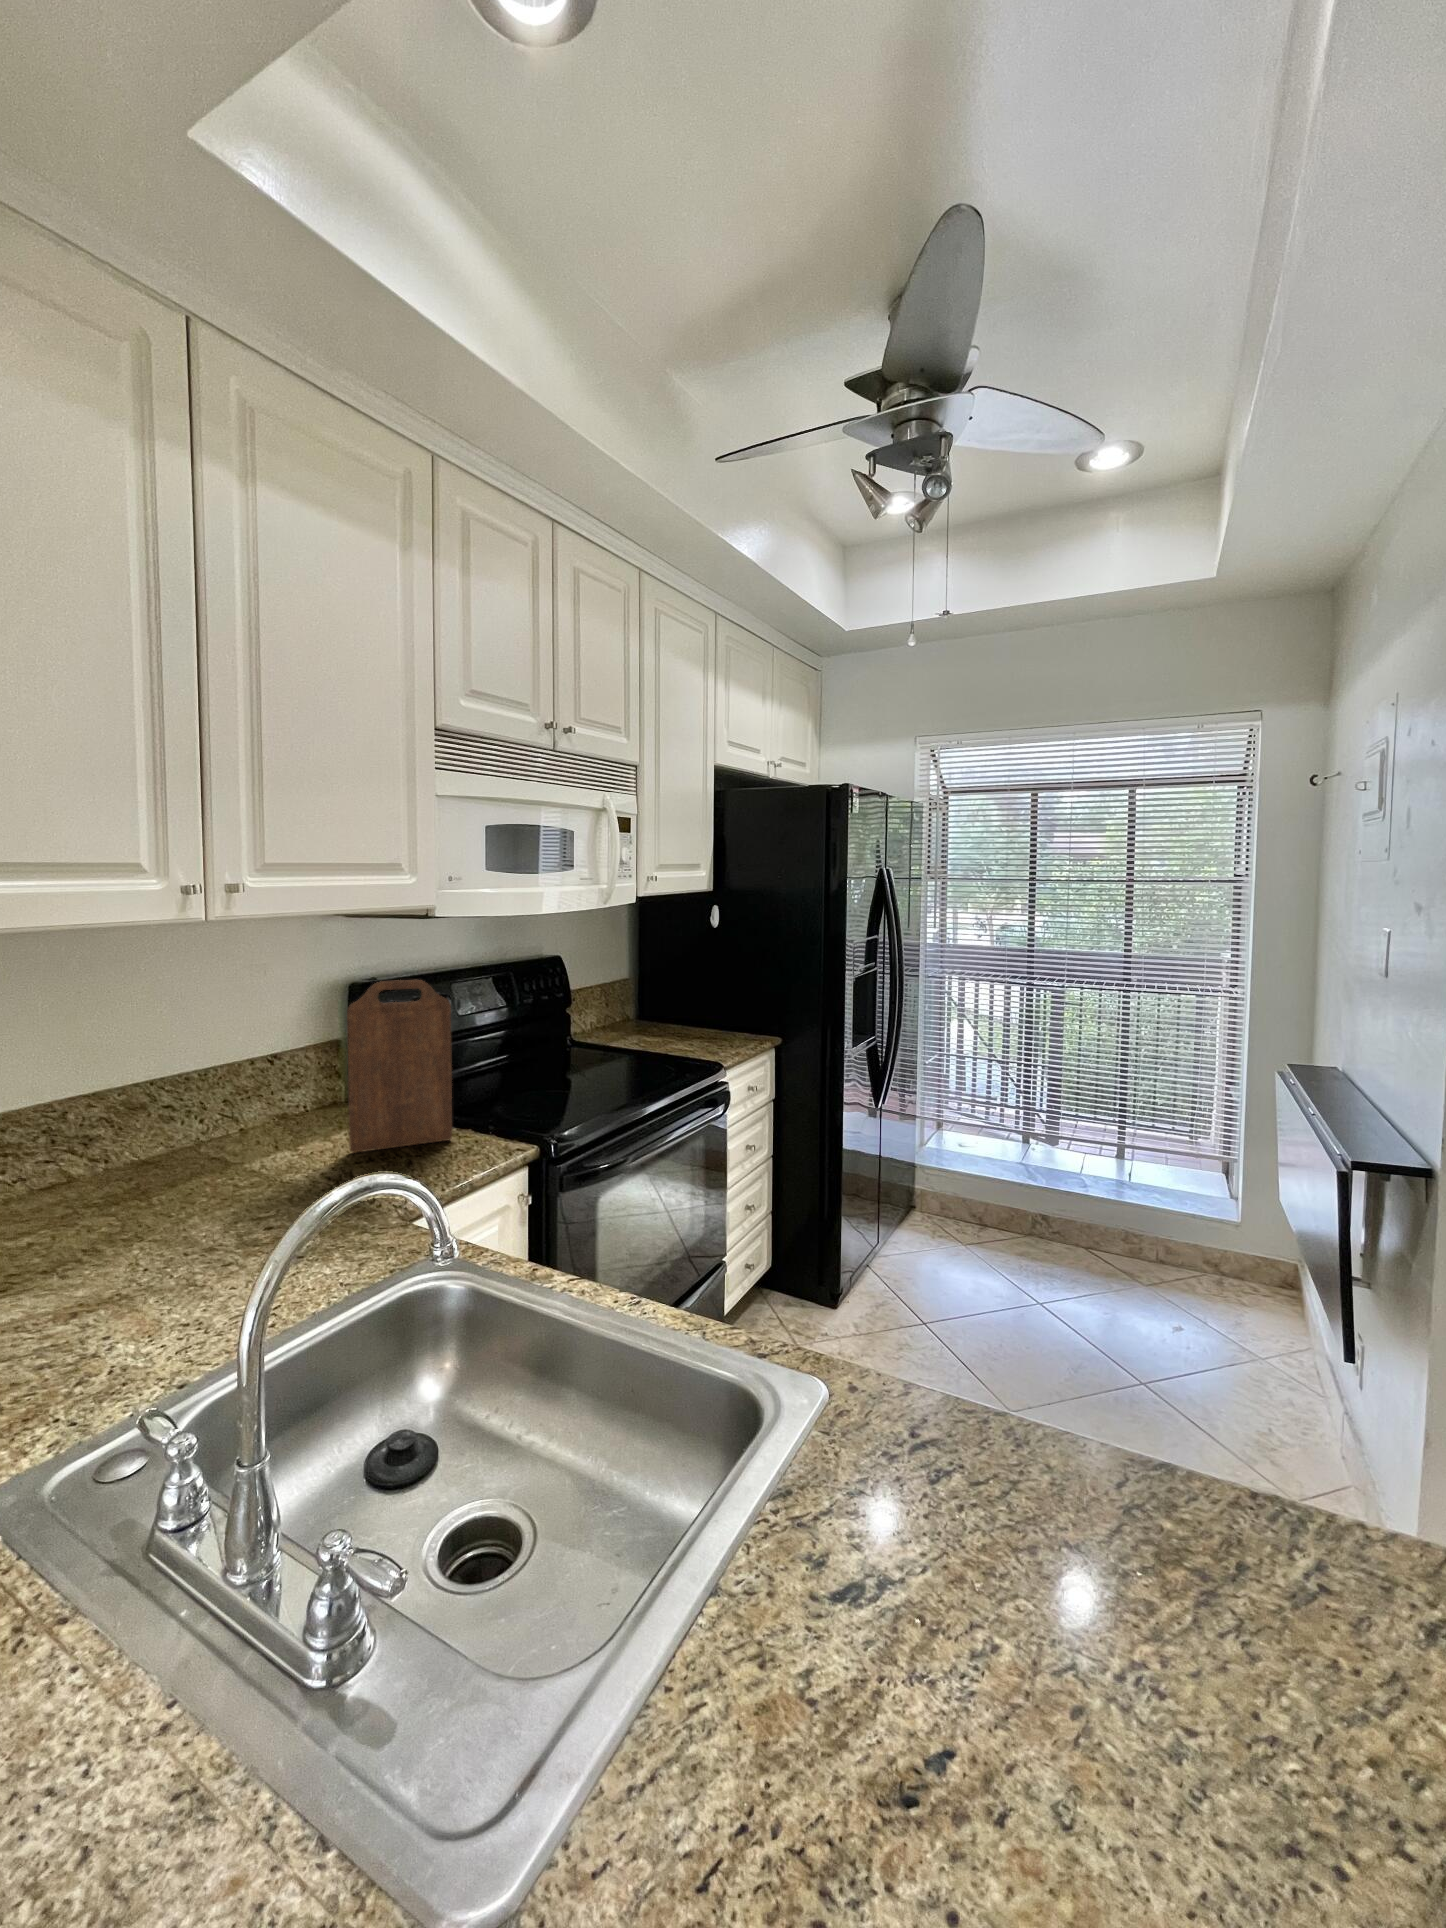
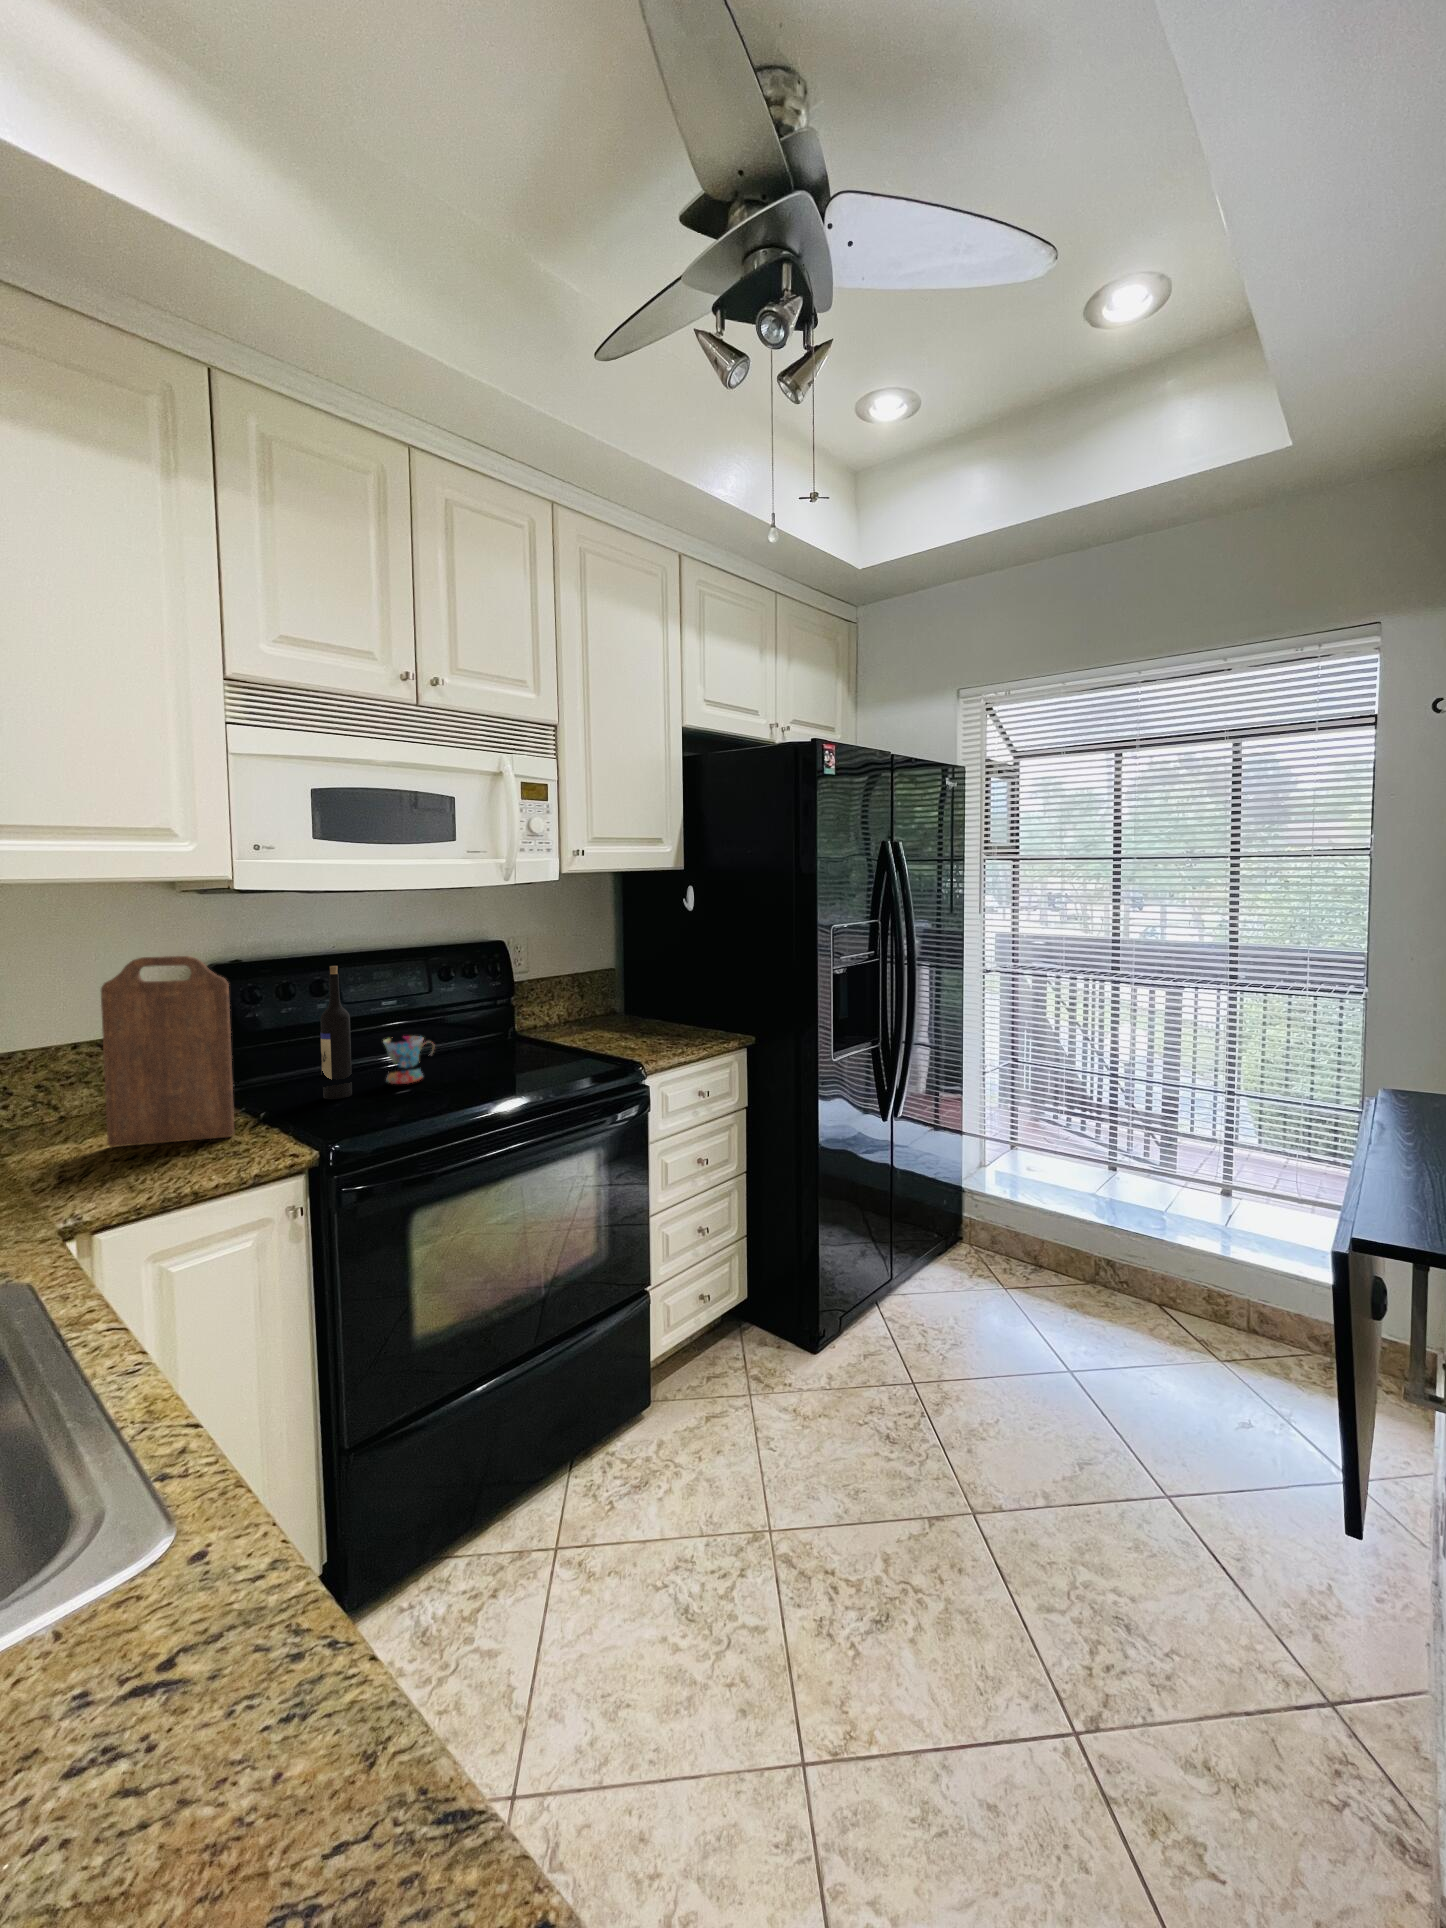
wine bottle: none [470,984,494,1105] -> present [320,966,352,1099]
mug: none [505,1045,545,1090] -> present [383,1036,435,1084]

